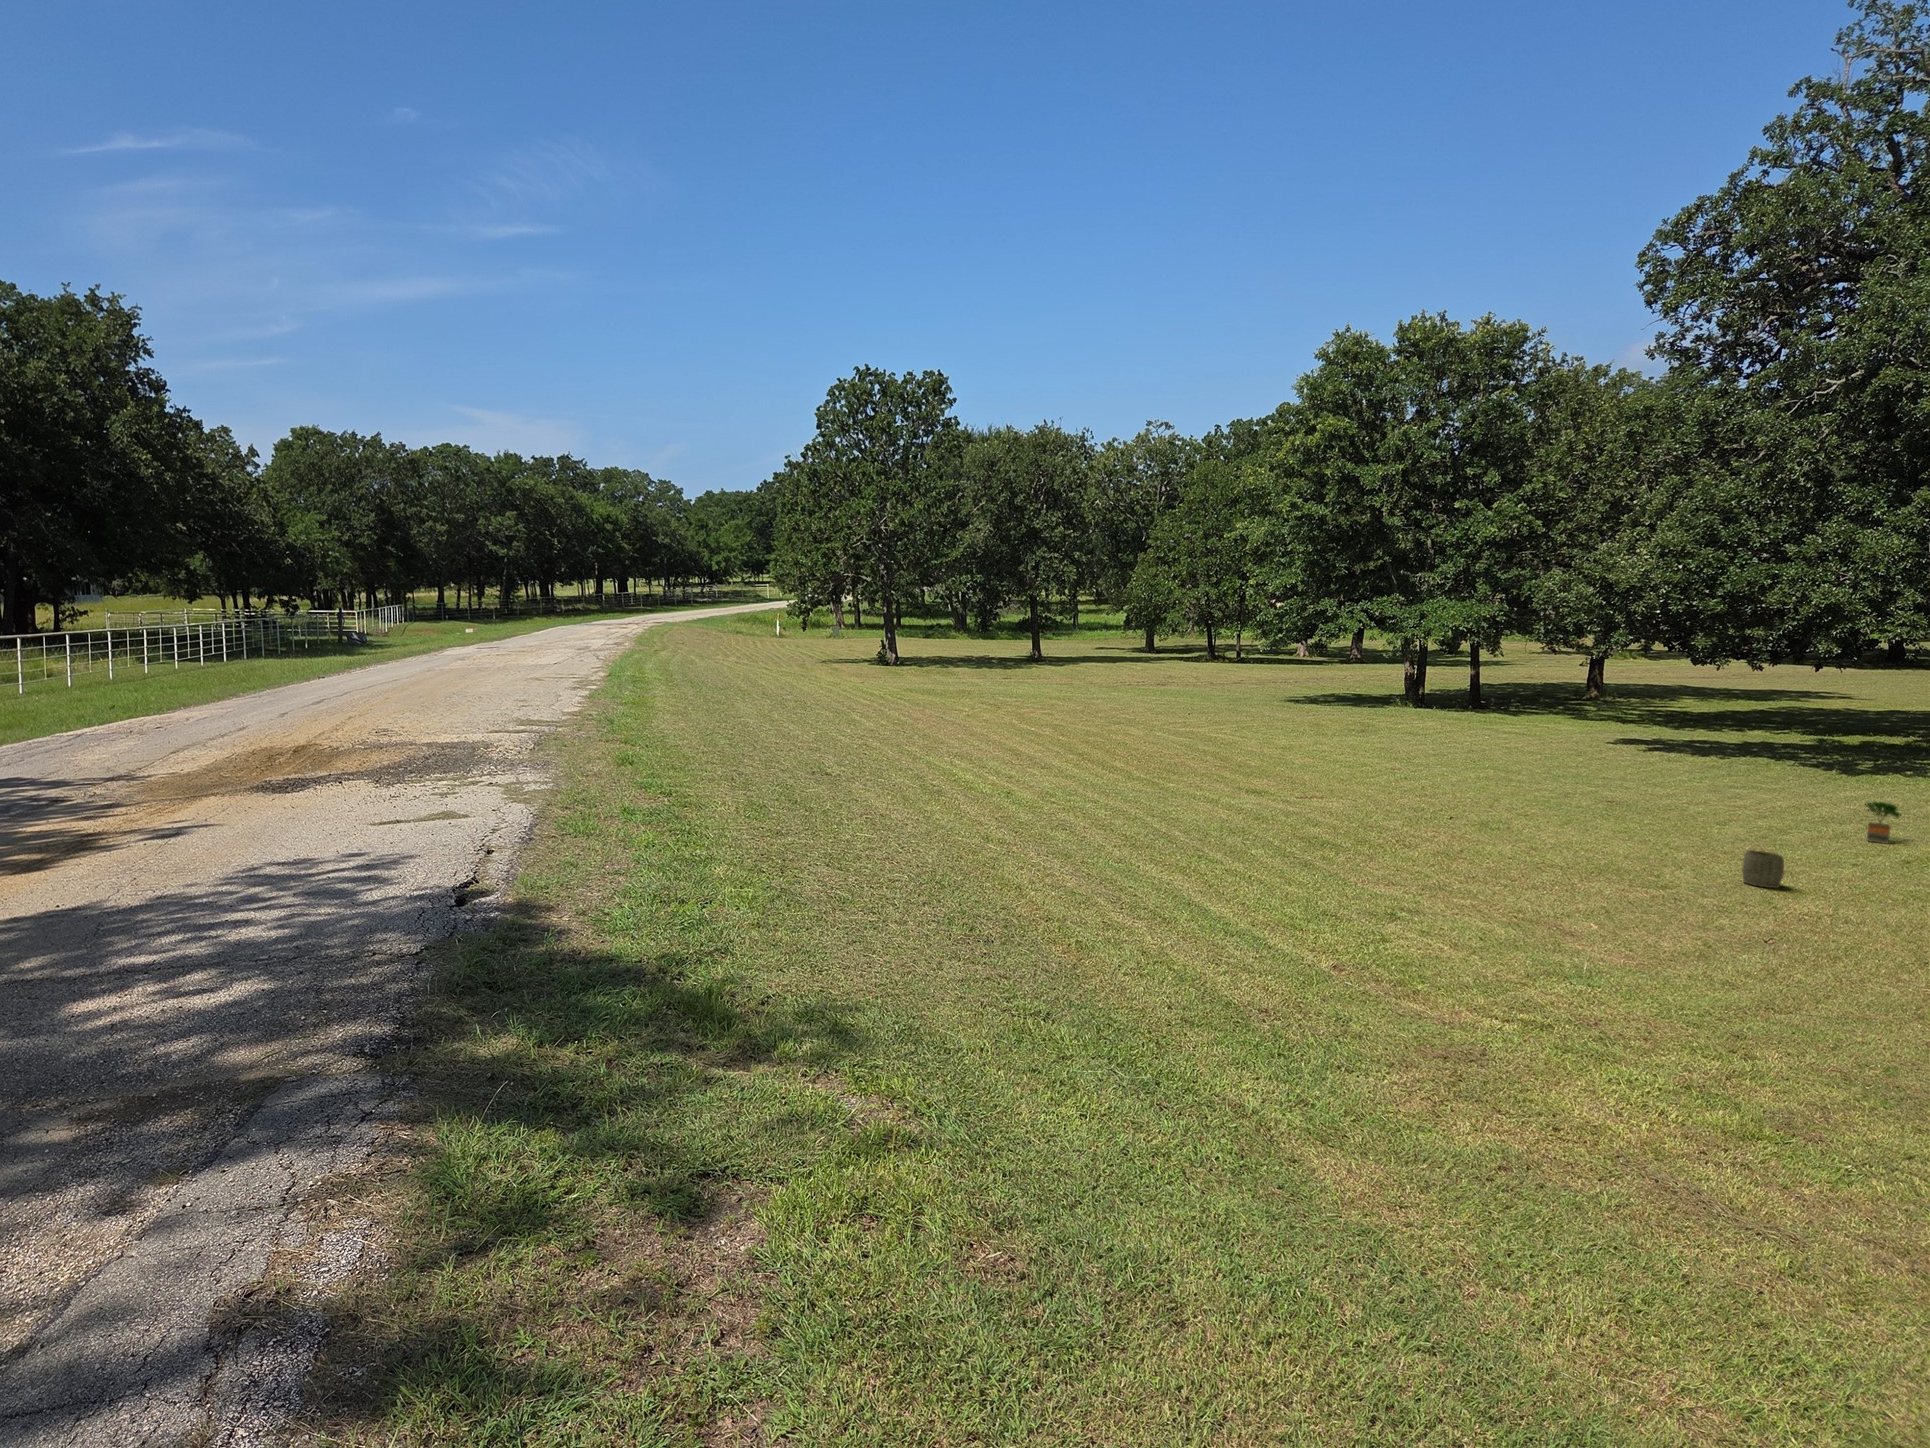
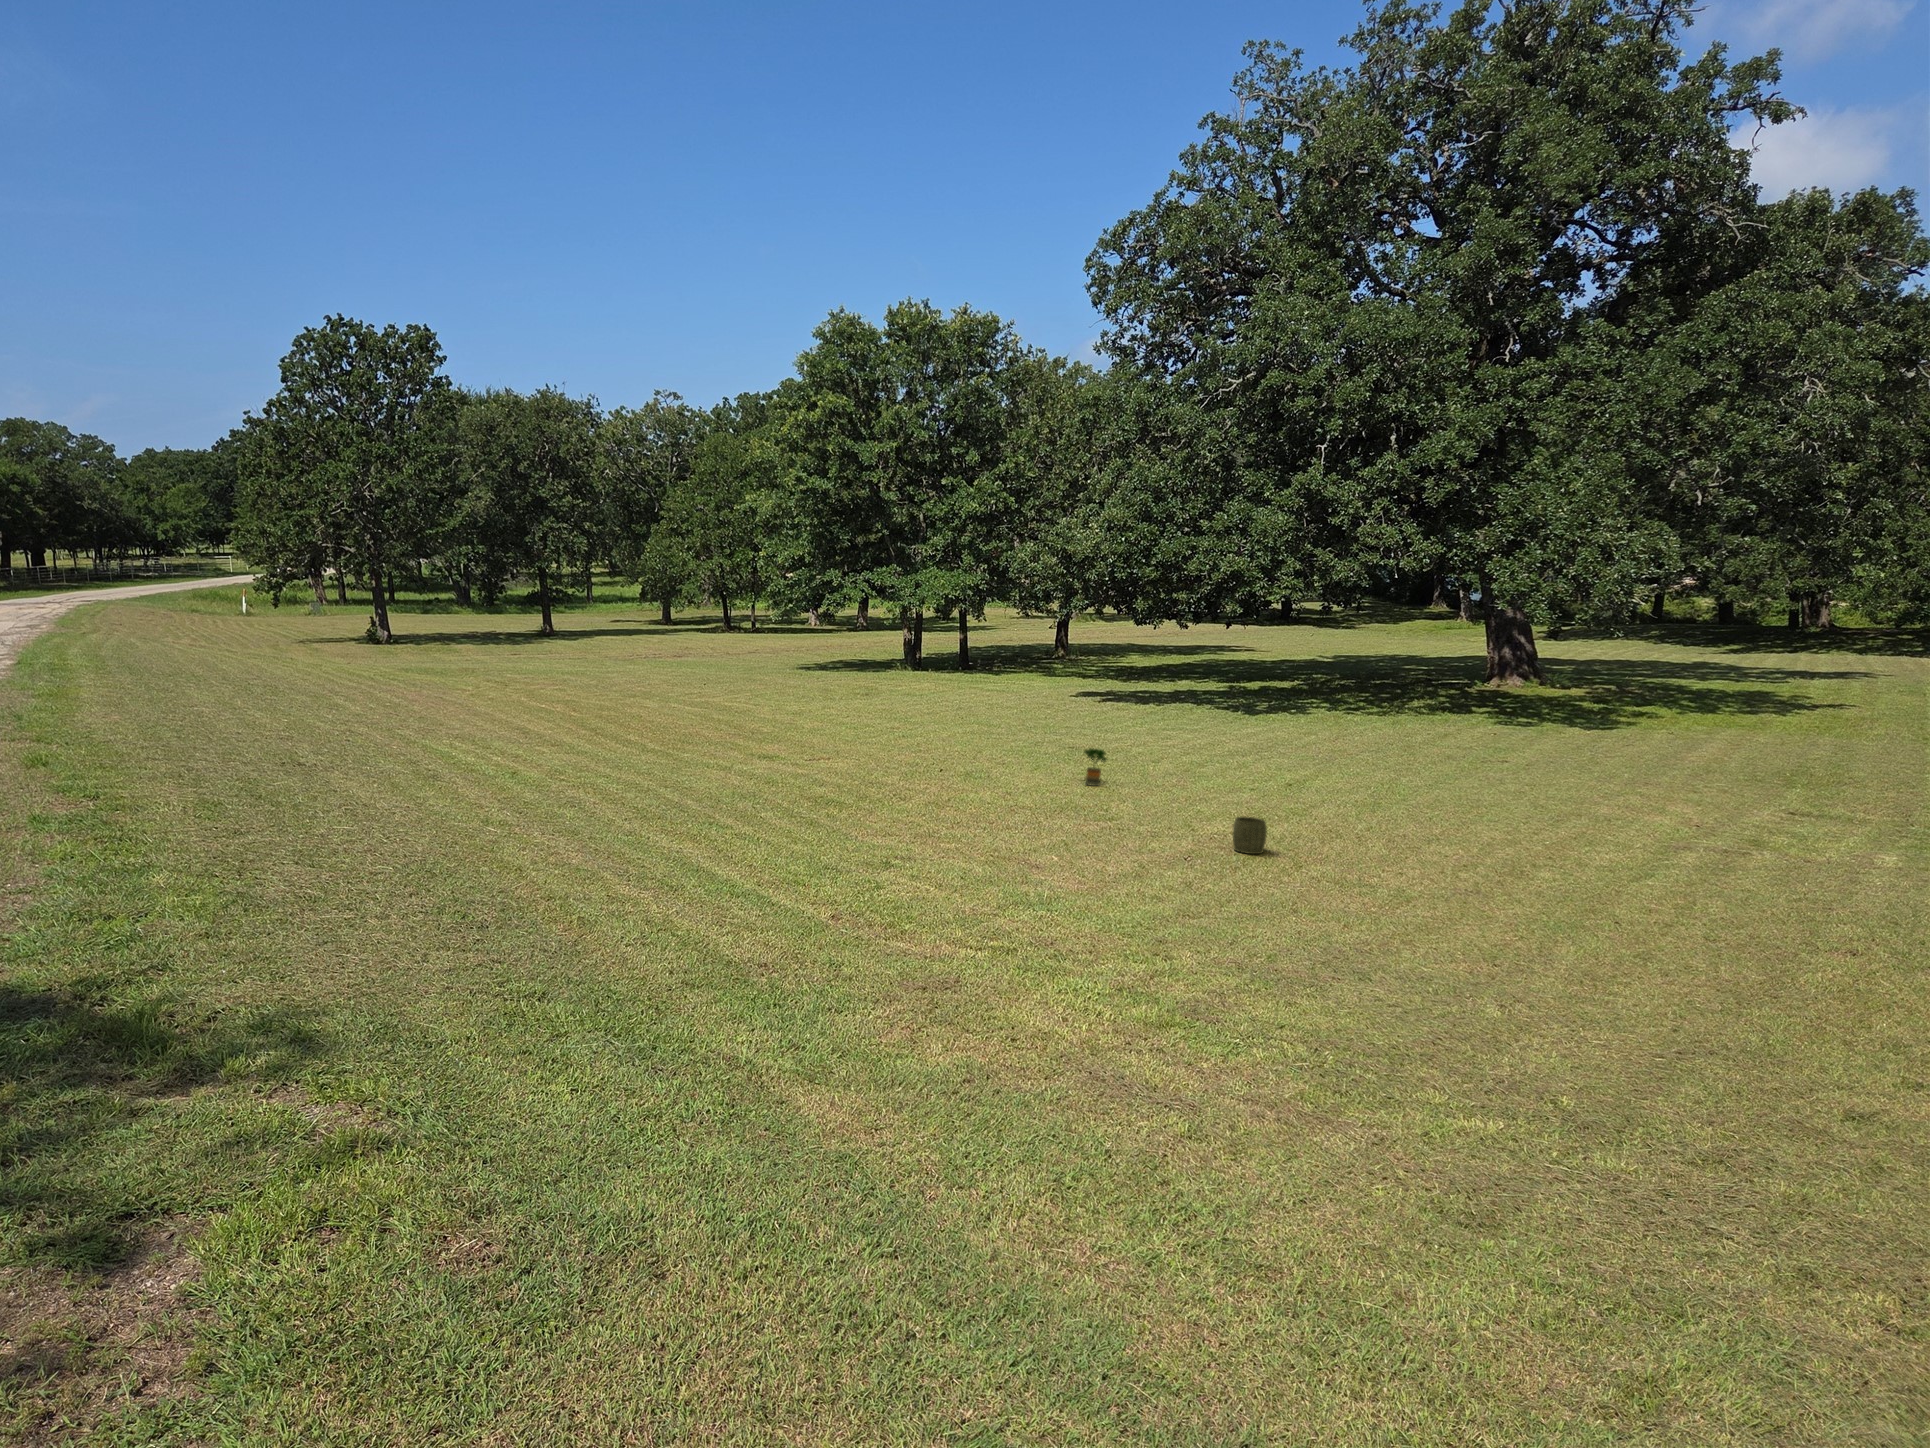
potted tree: present [1865,802,1901,844] -> present [1085,748,1107,786]

